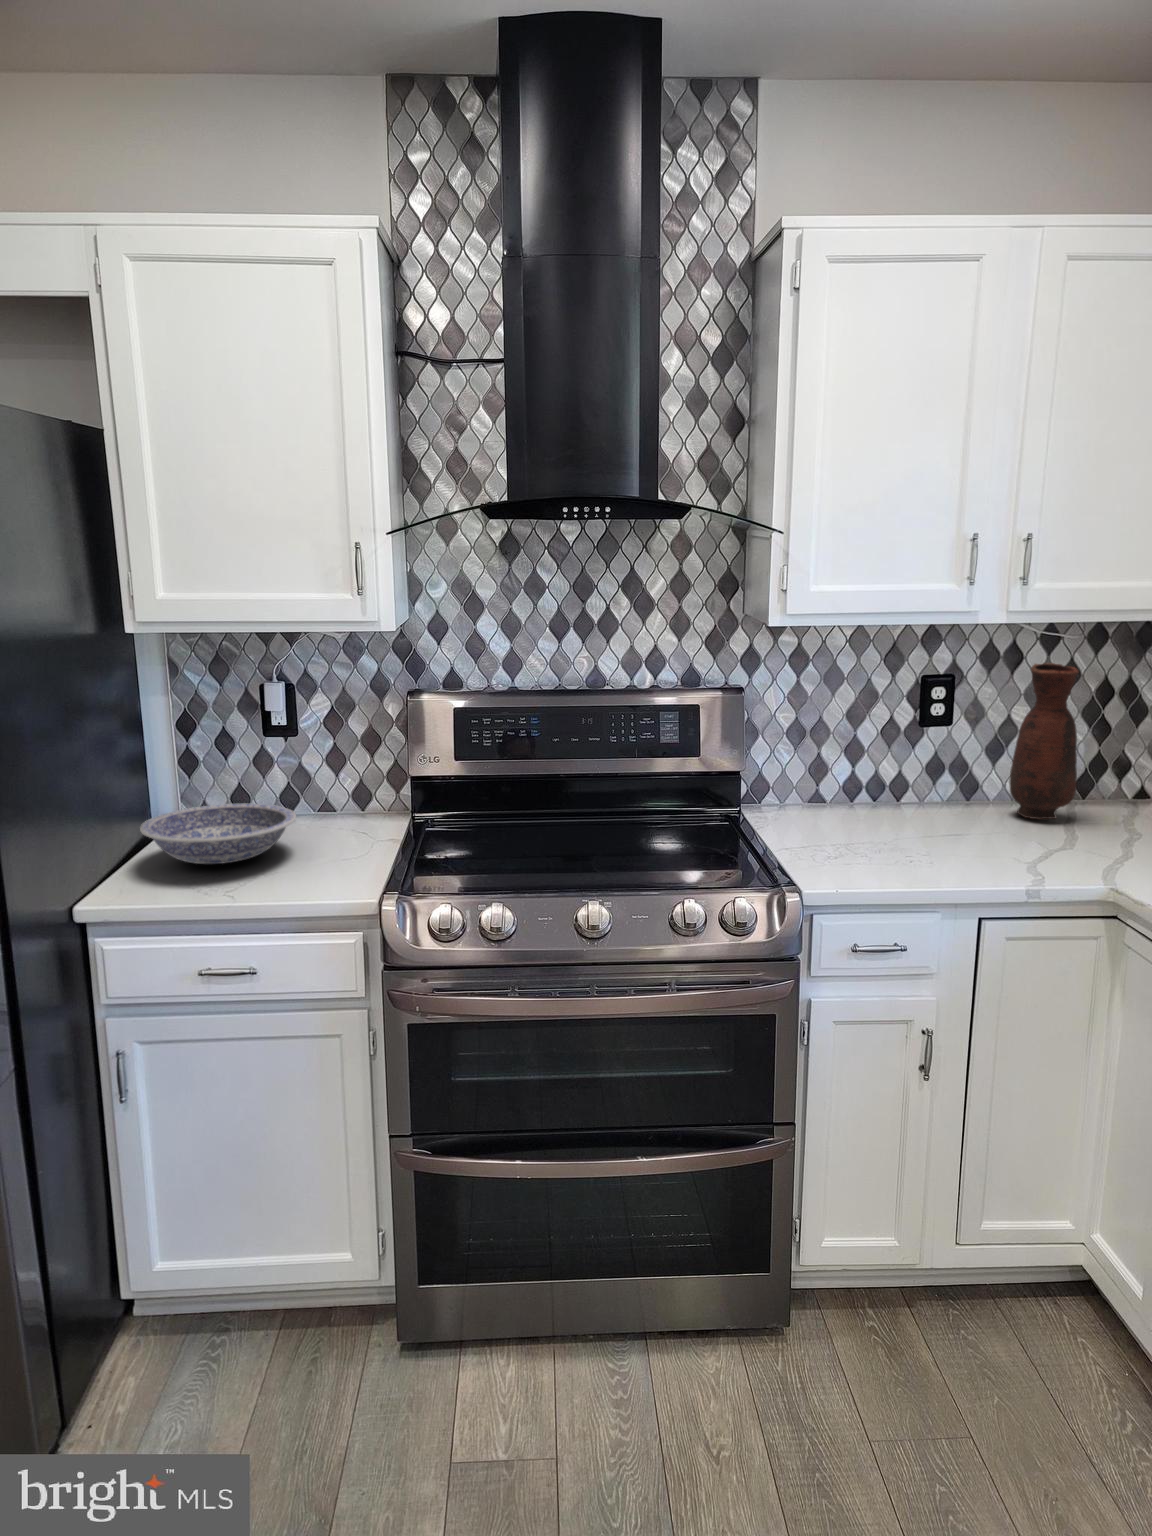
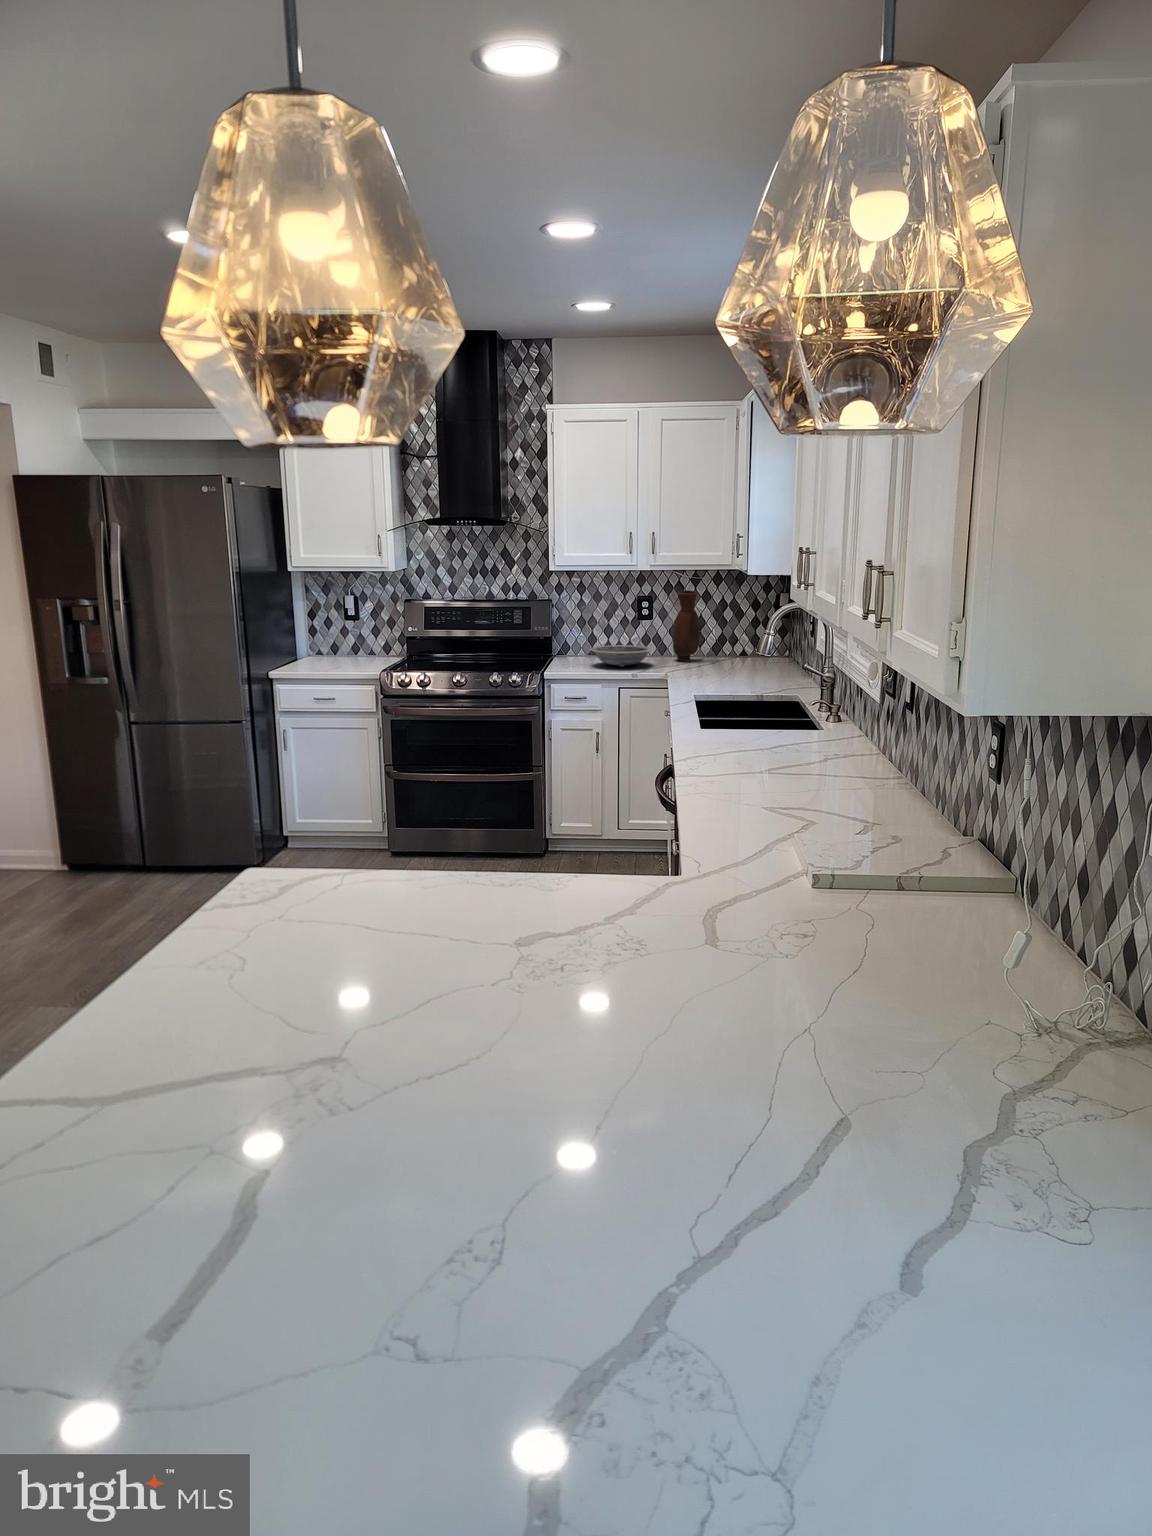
bowl: present [140,804,296,864] -> present [591,645,652,666]

